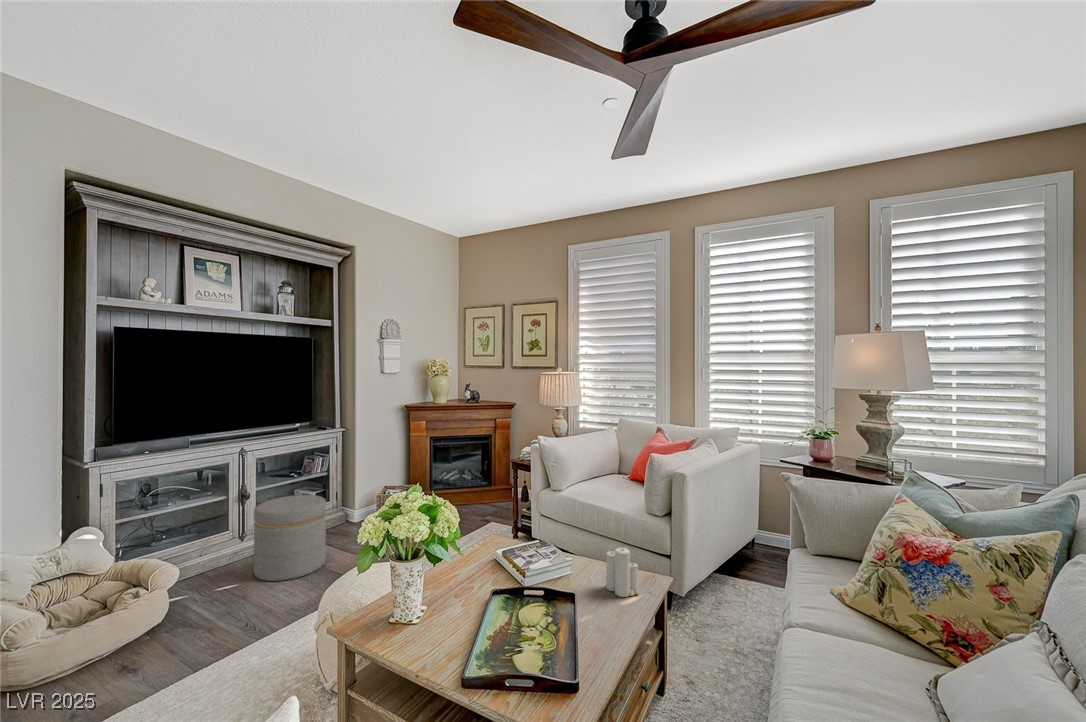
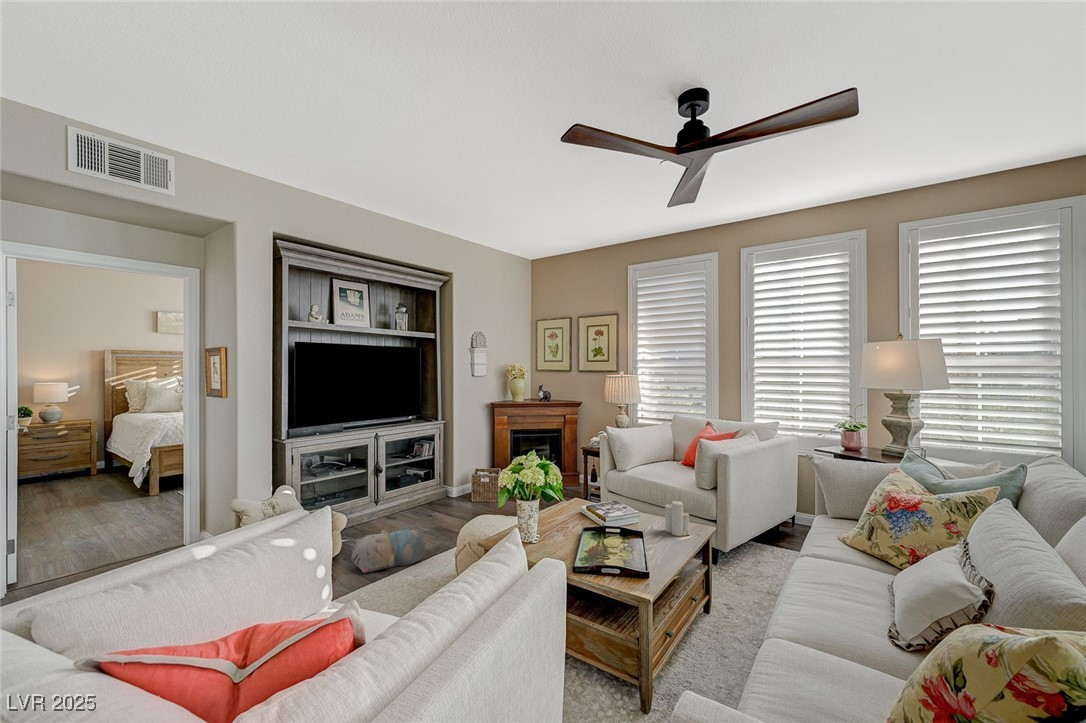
ottoman: present [254,495,326,581] -> none [390,470,440,533]
plush toy: none [171,577,287,655] -> present [351,526,426,573]

